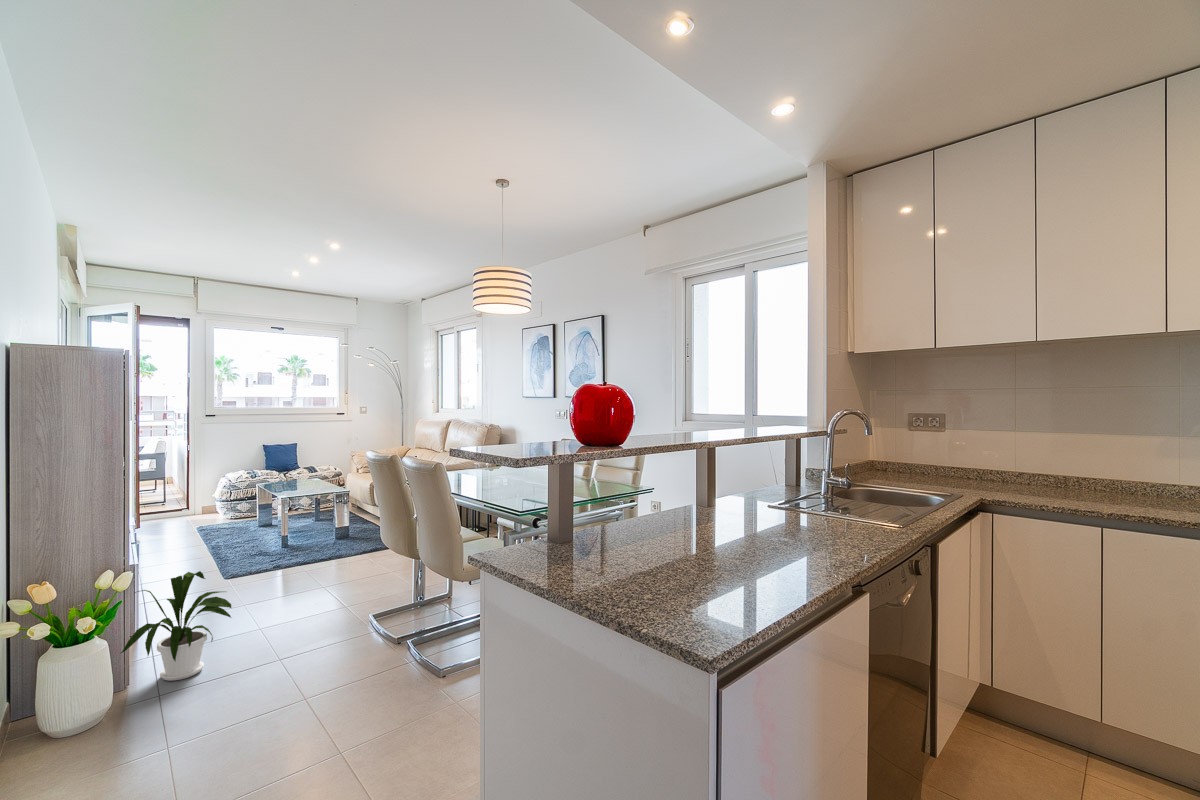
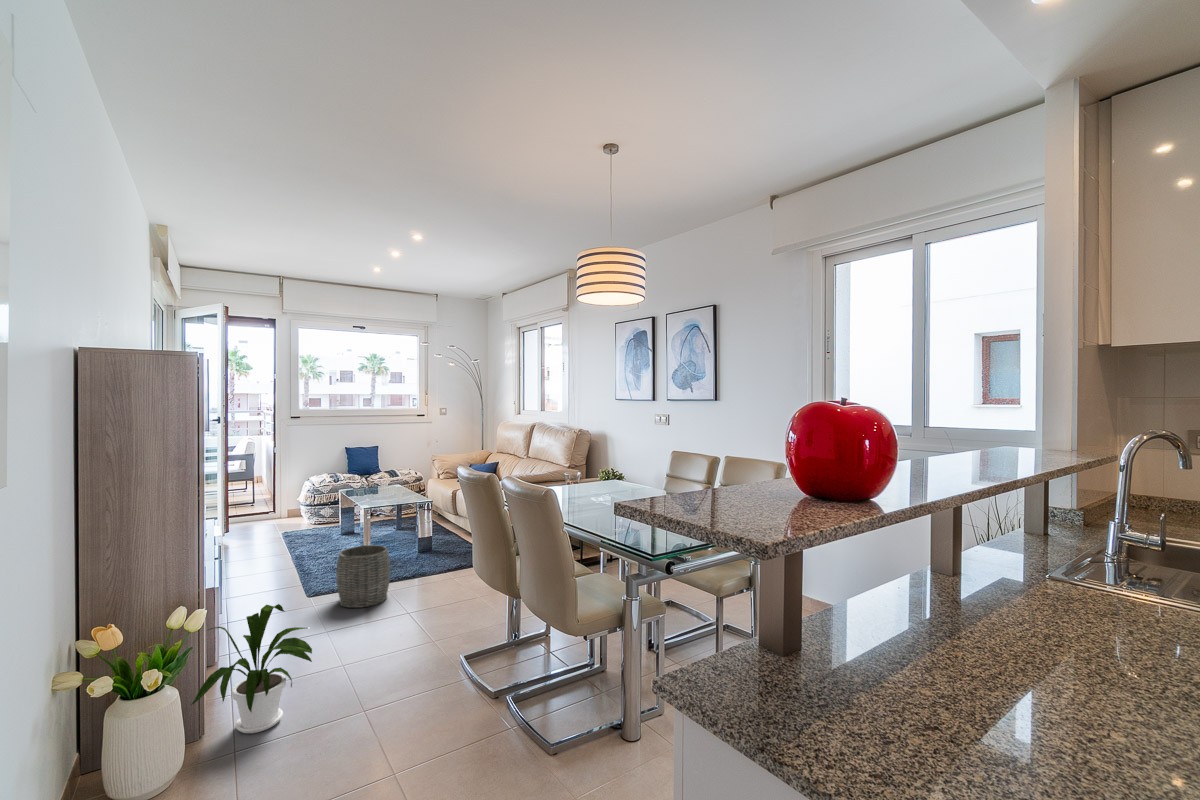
woven basket: none [254,530,306,586] -> present [336,545,390,608]

